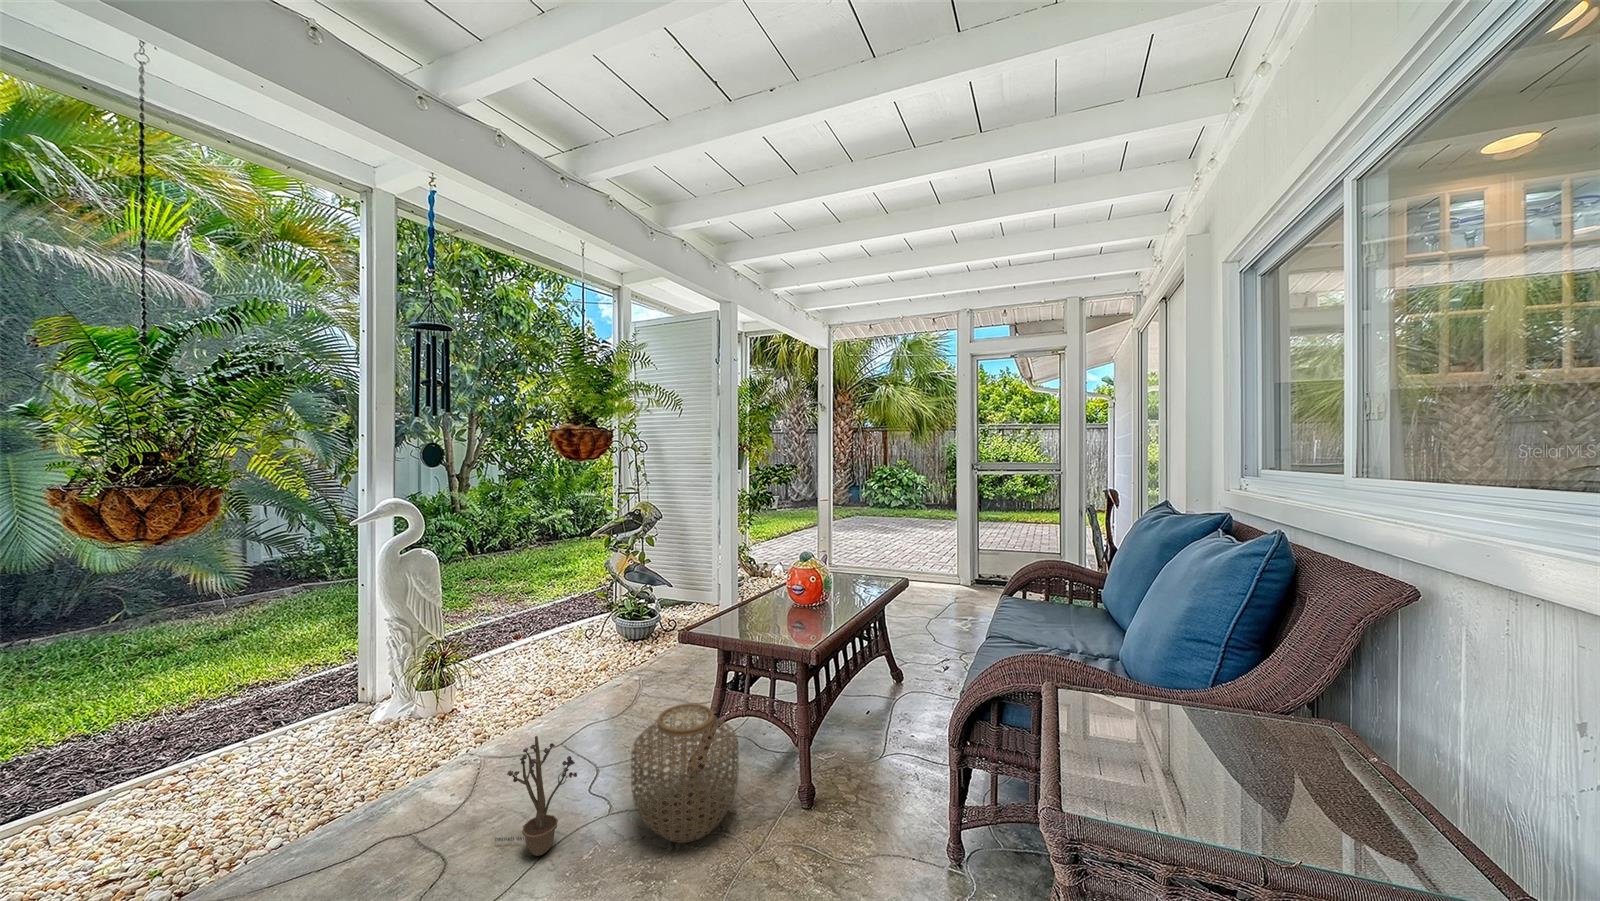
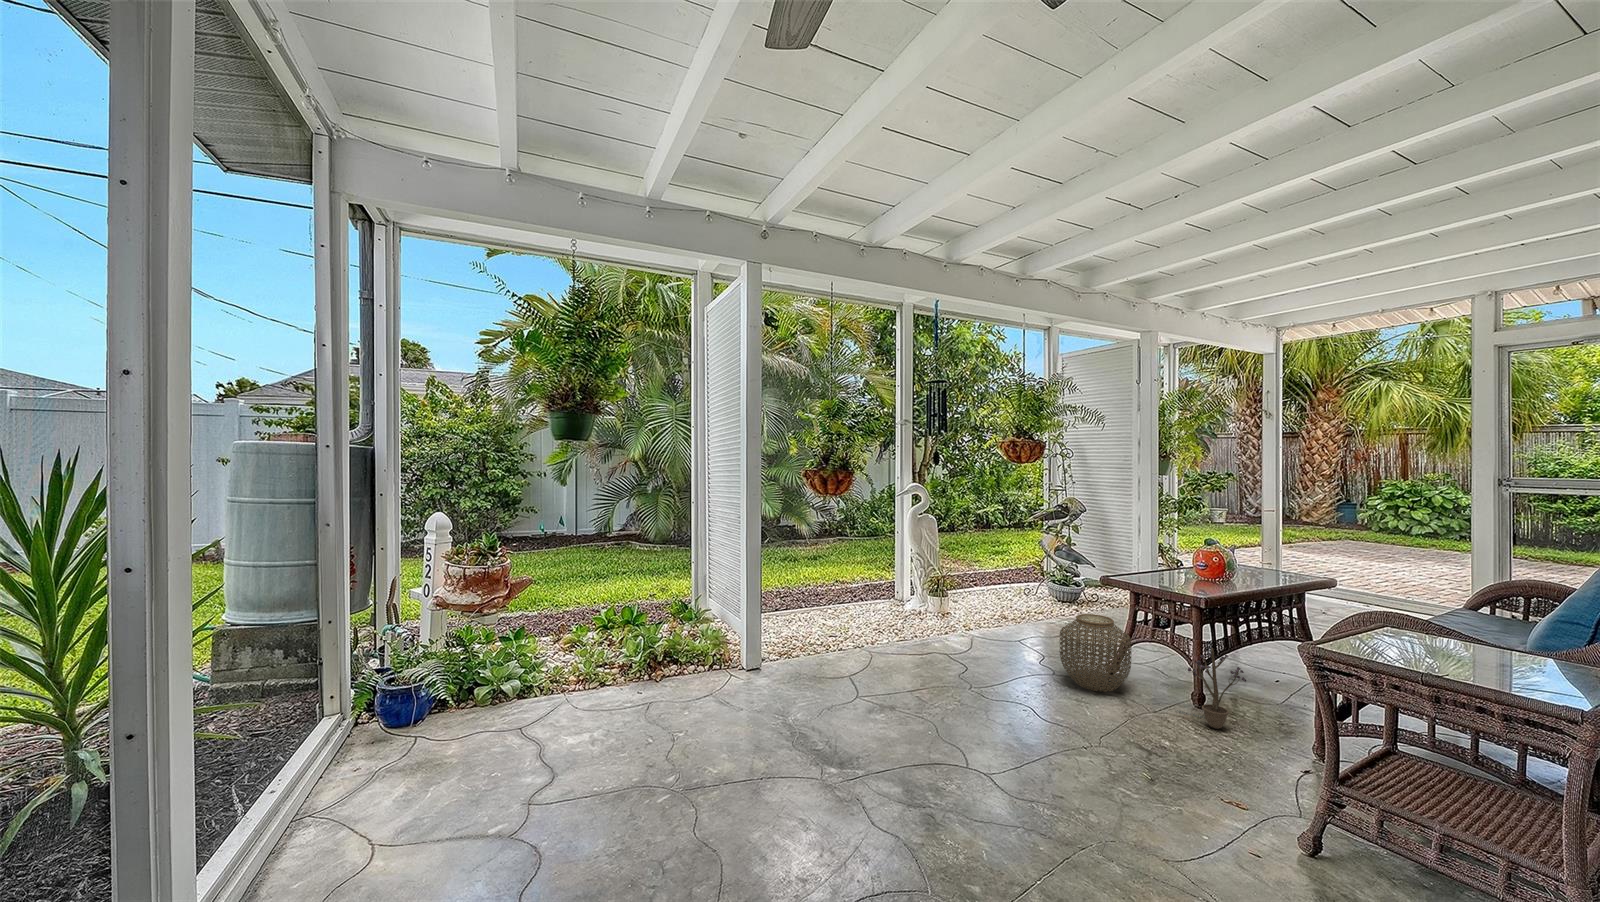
decorative plant: present [495,736,577,856] -> present [1177,648,1246,729]

